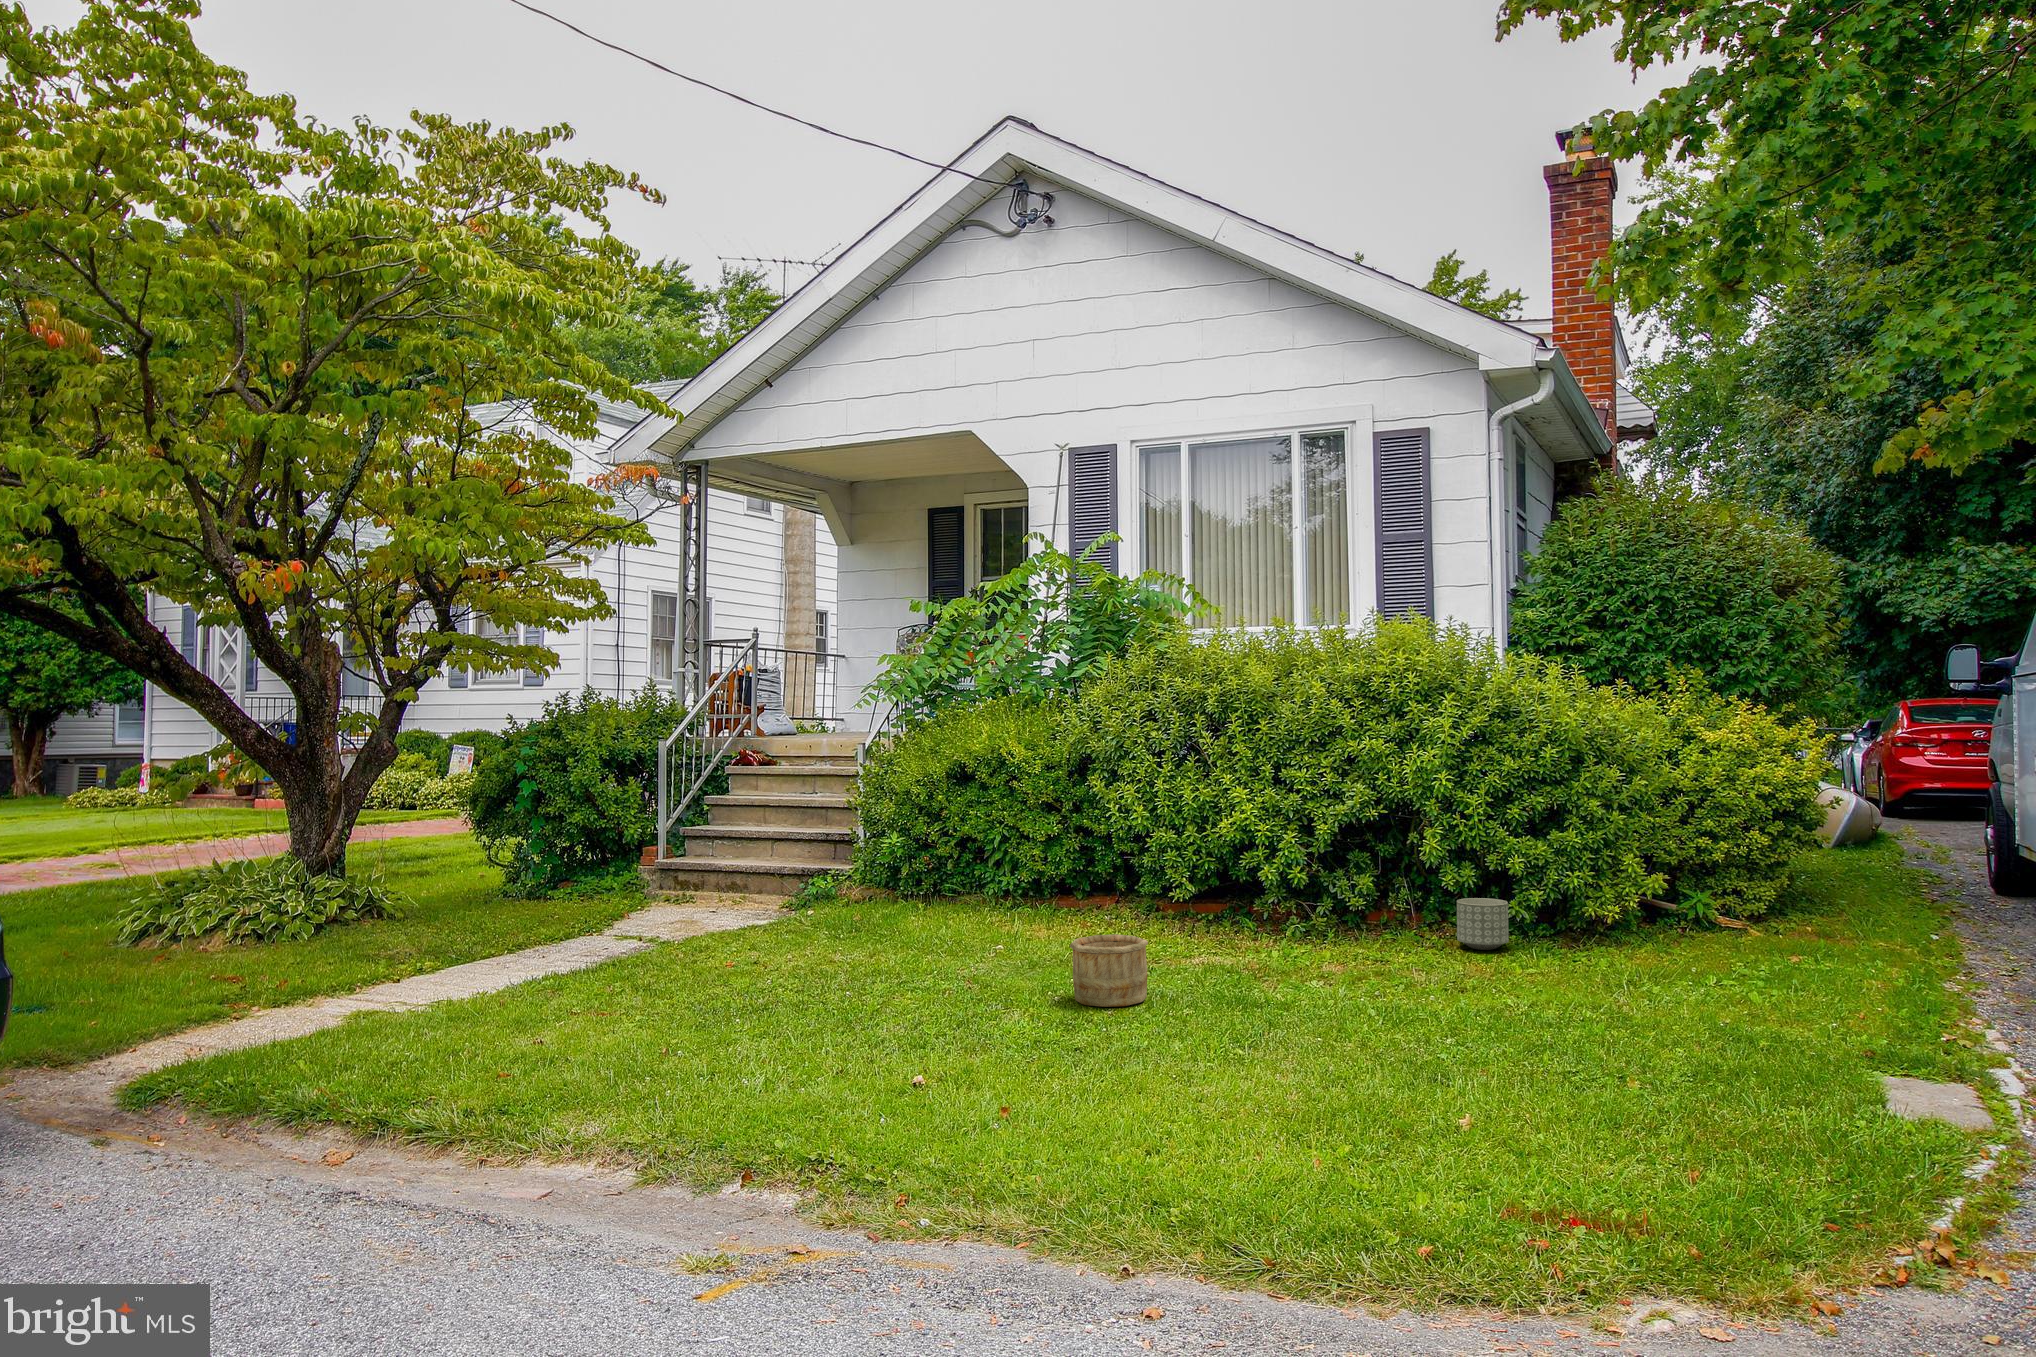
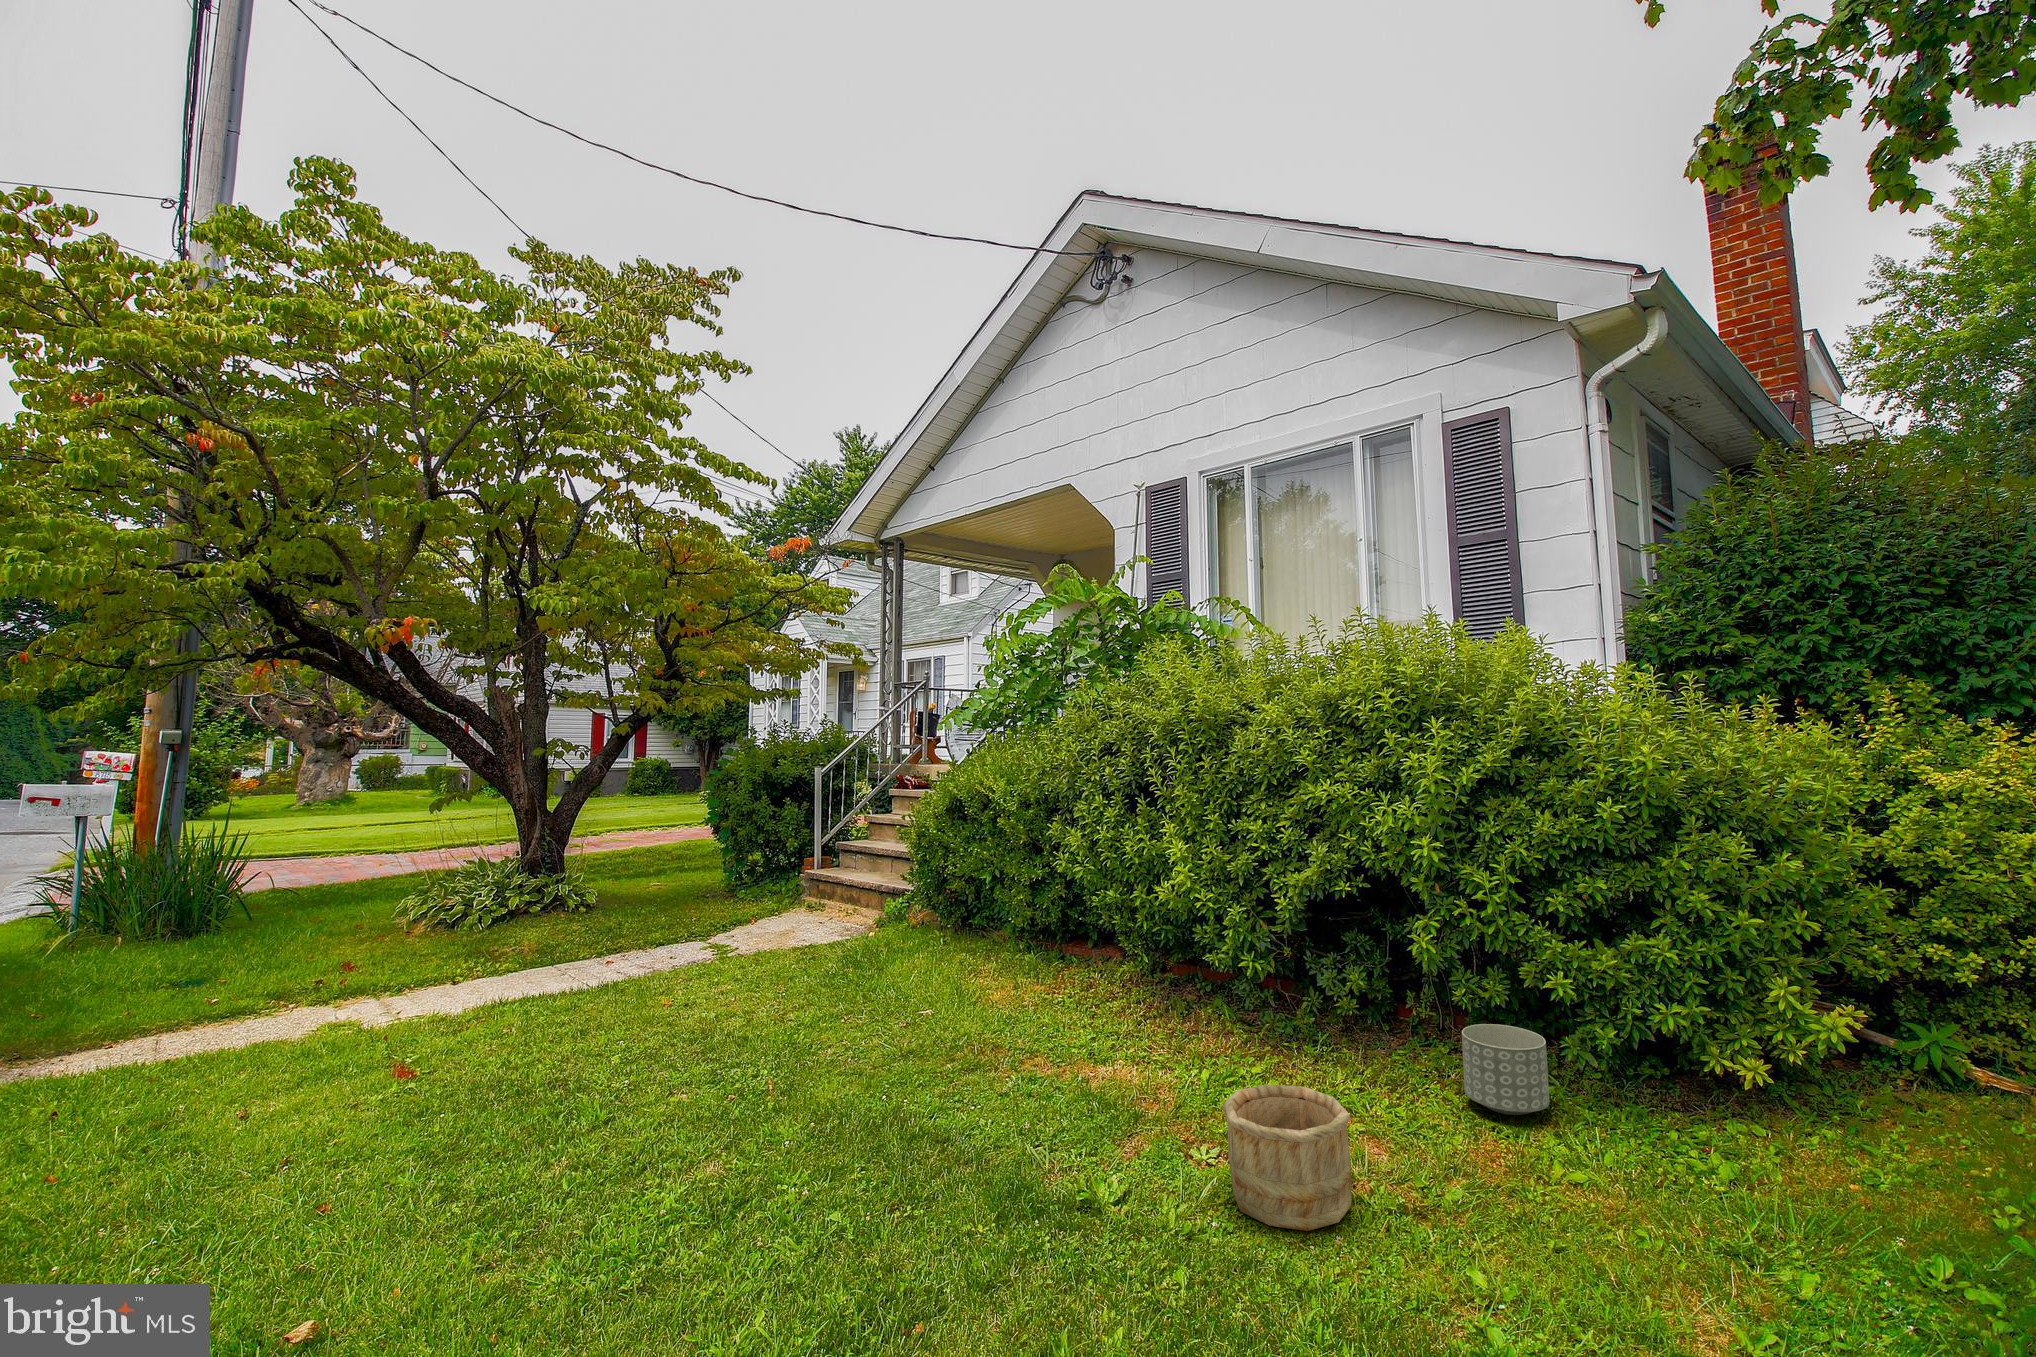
wooden bucket: present [1070,934,1148,1007] -> present [1222,1085,1351,1231]

